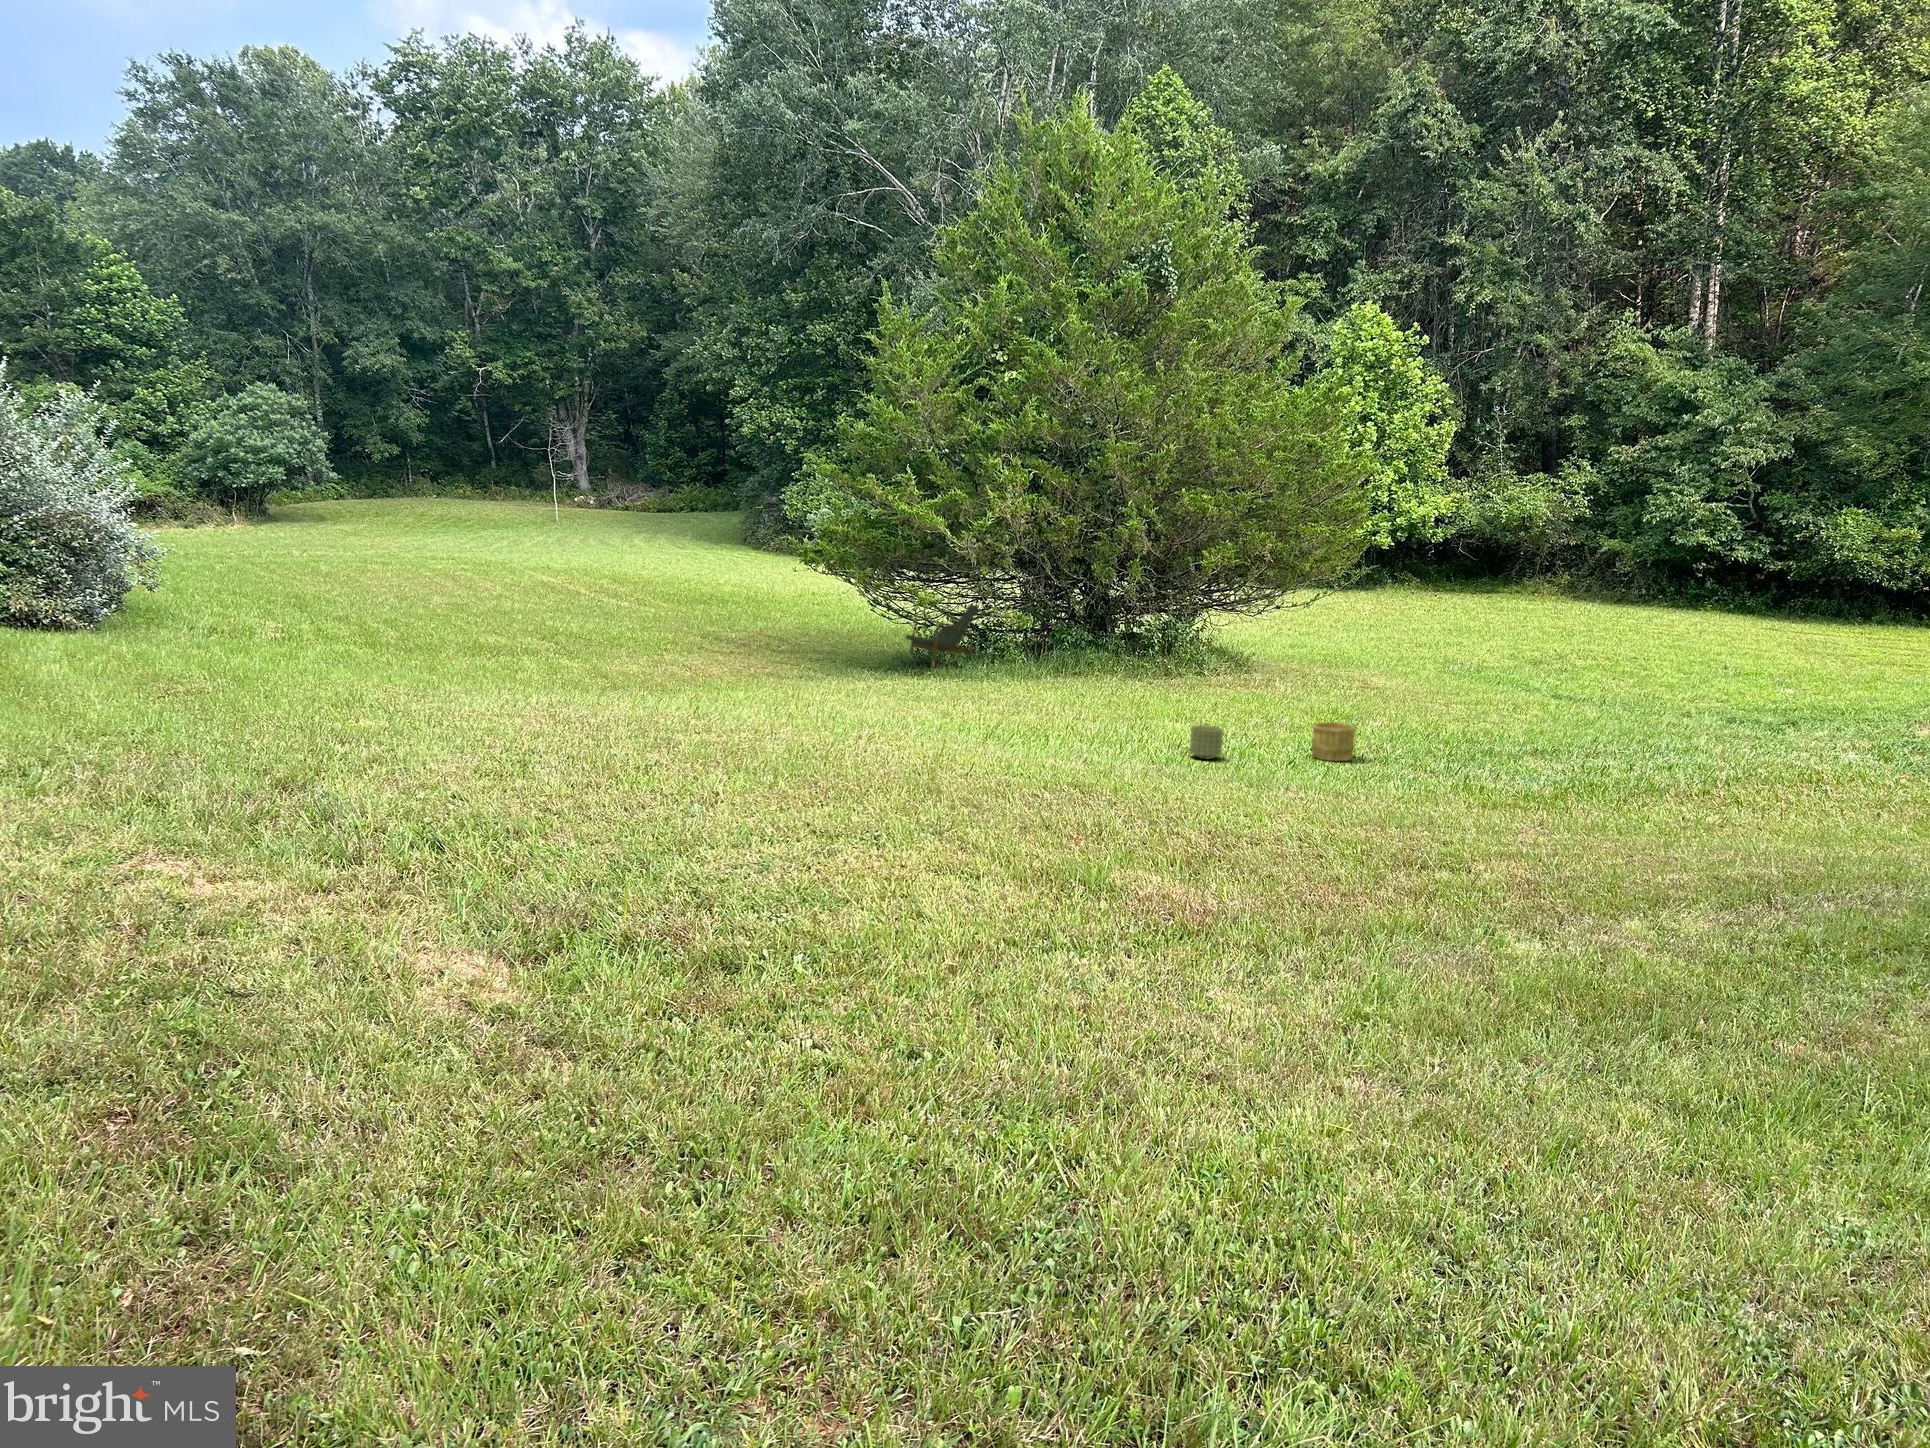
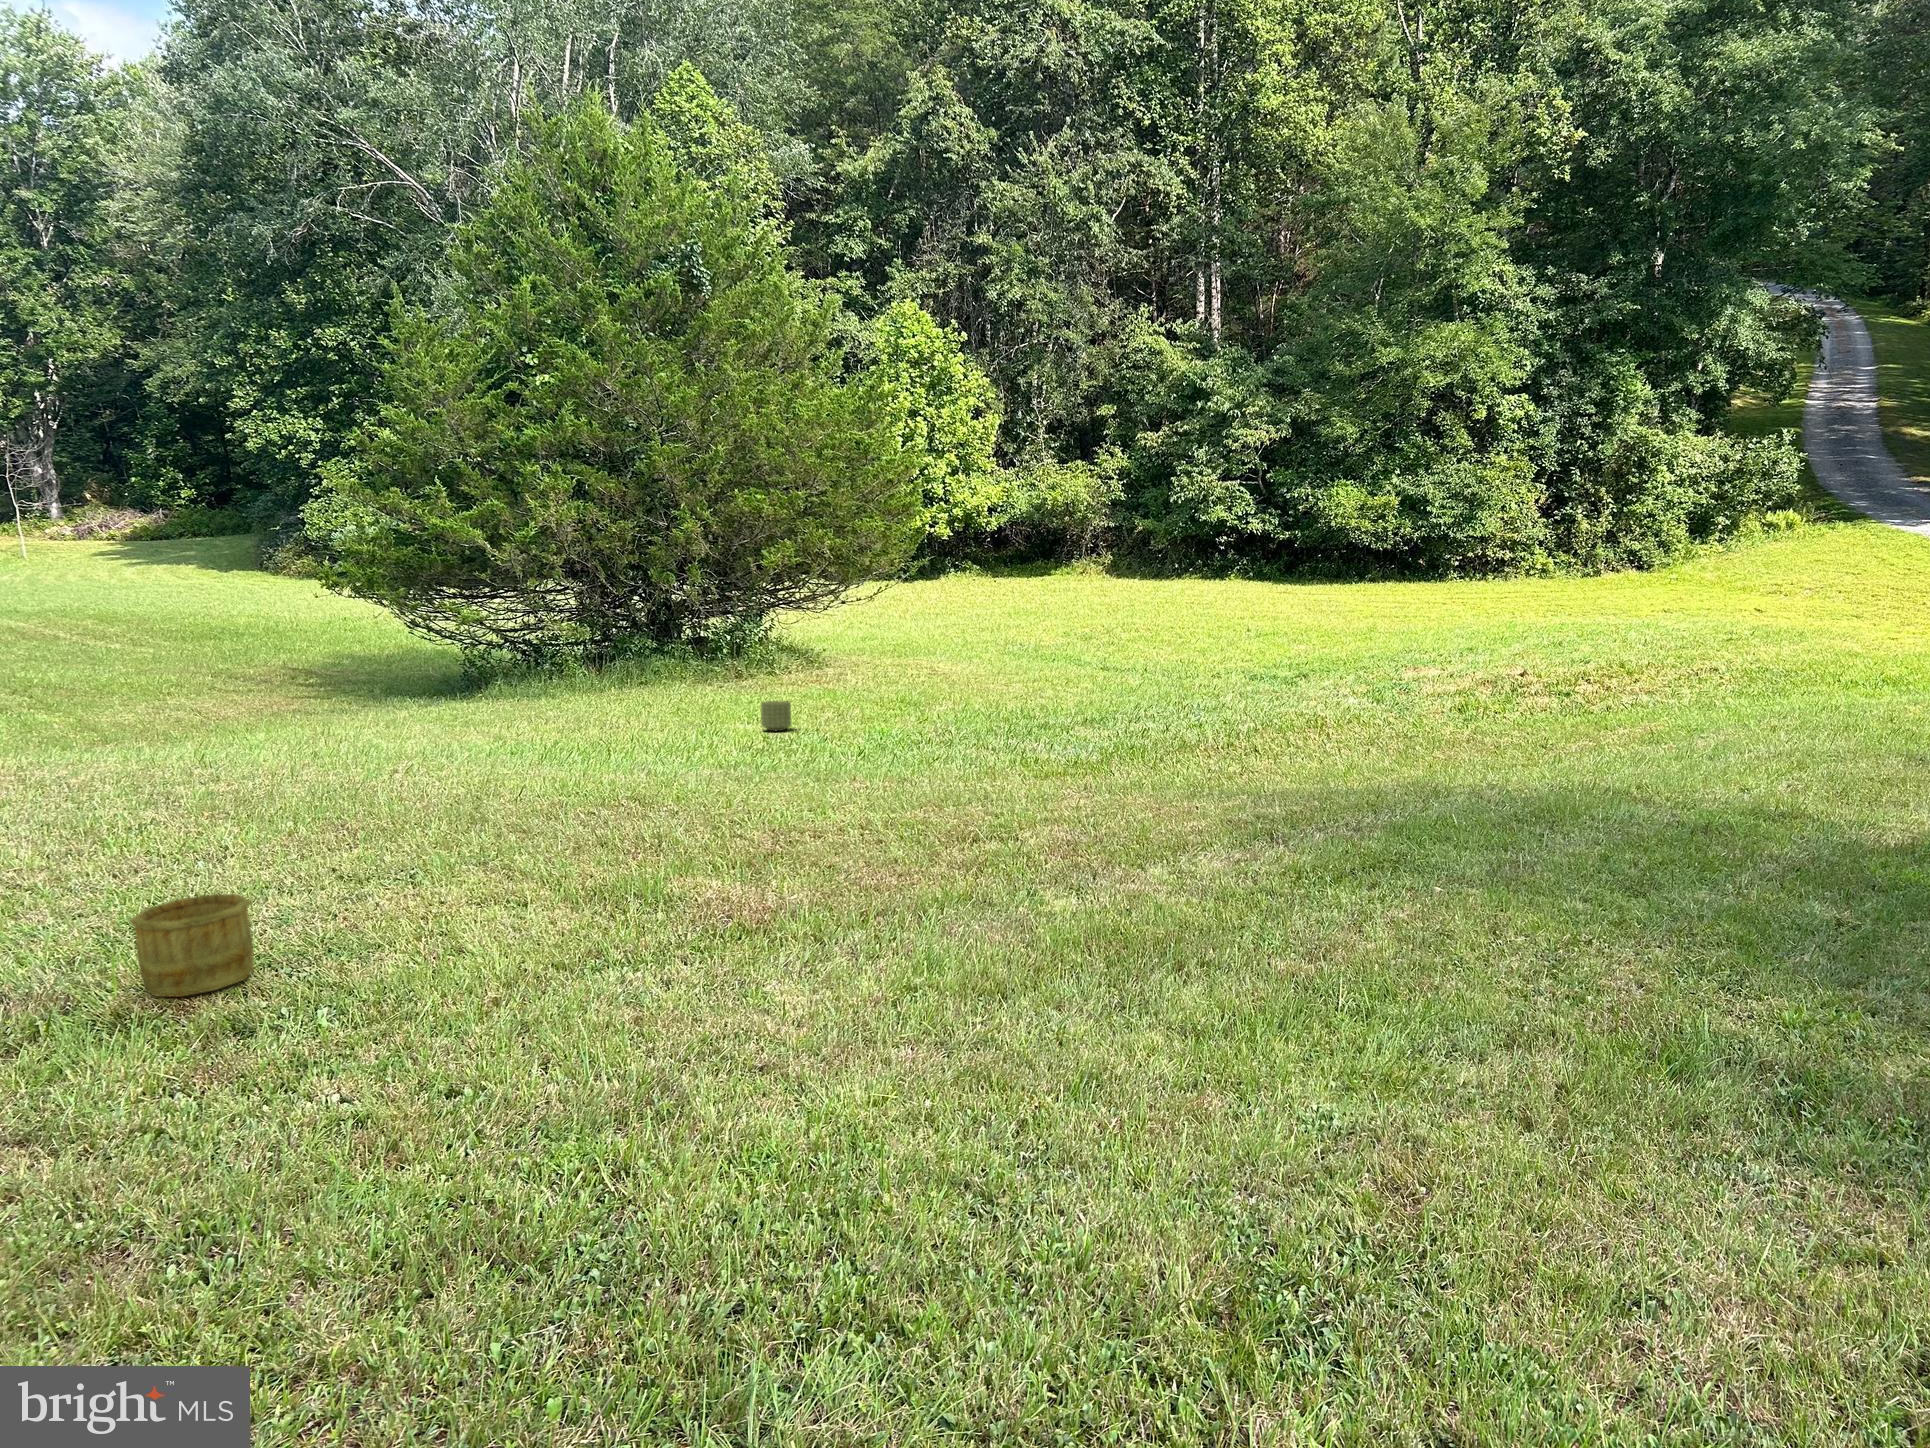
lounge chair: present [905,605,978,667] -> none [450,619,531,691]
wooden bucket: present [1312,722,1356,761] -> present [130,894,254,997]

